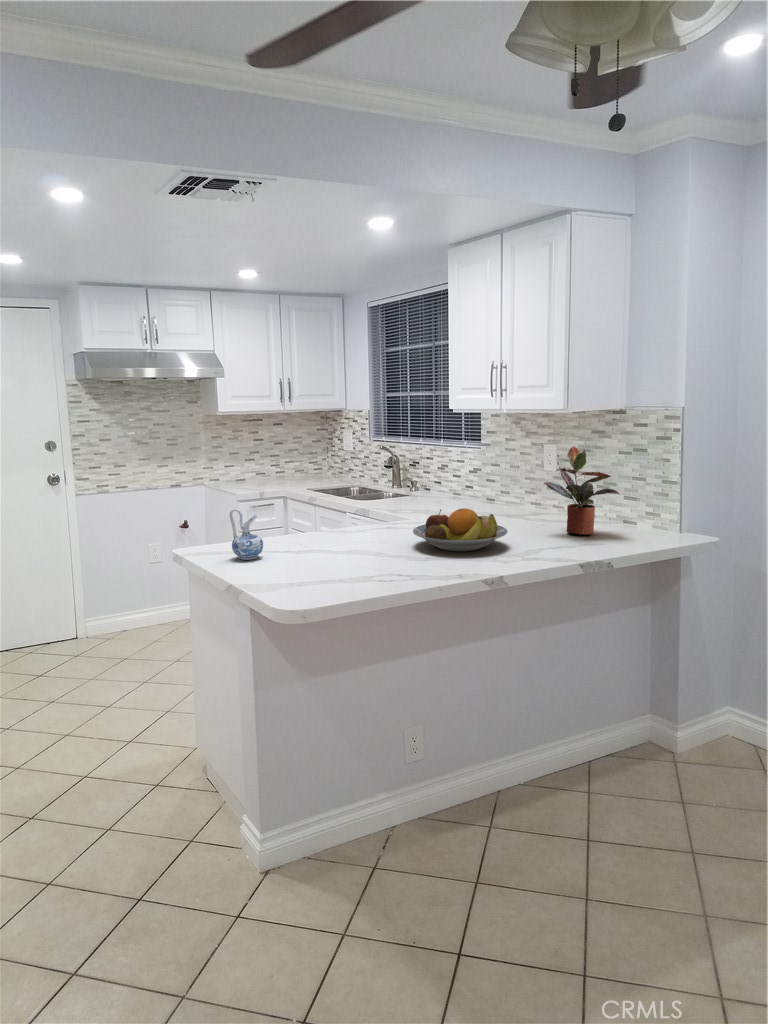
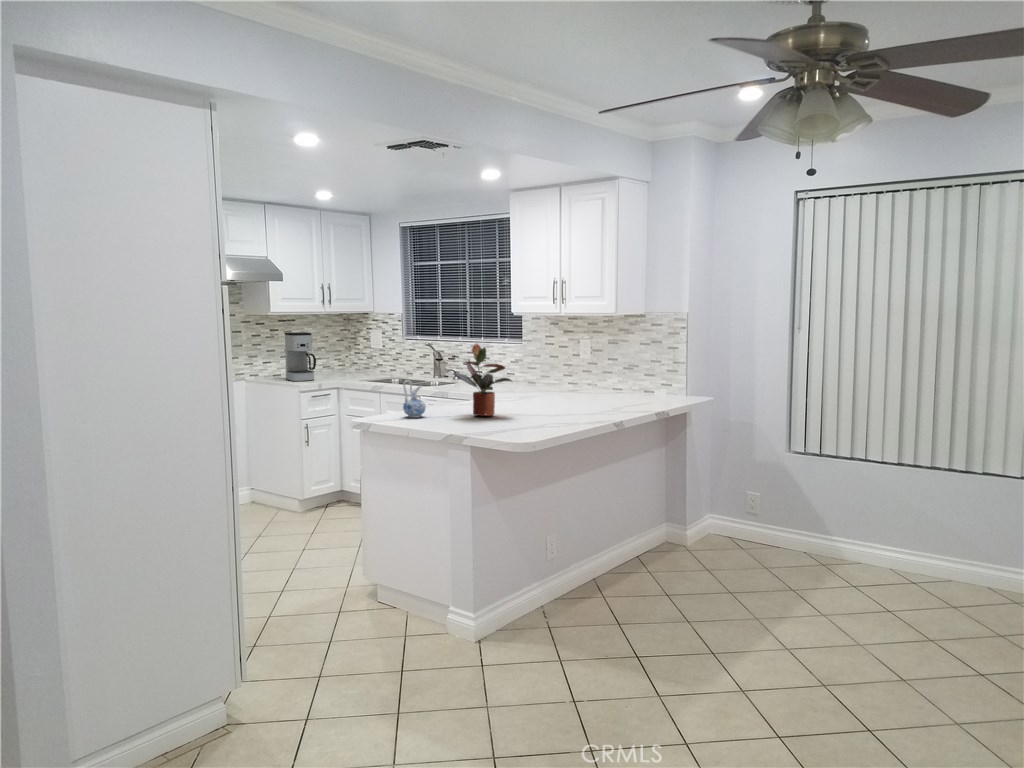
coffee maker: none [238,435,269,488] -> present [285,332,316,382]
potted plant: present [544,446,619,535] -> present [453,344,512,416]
fruit bowl: present [413,508,508,551] -> none [520,380,586,409]

